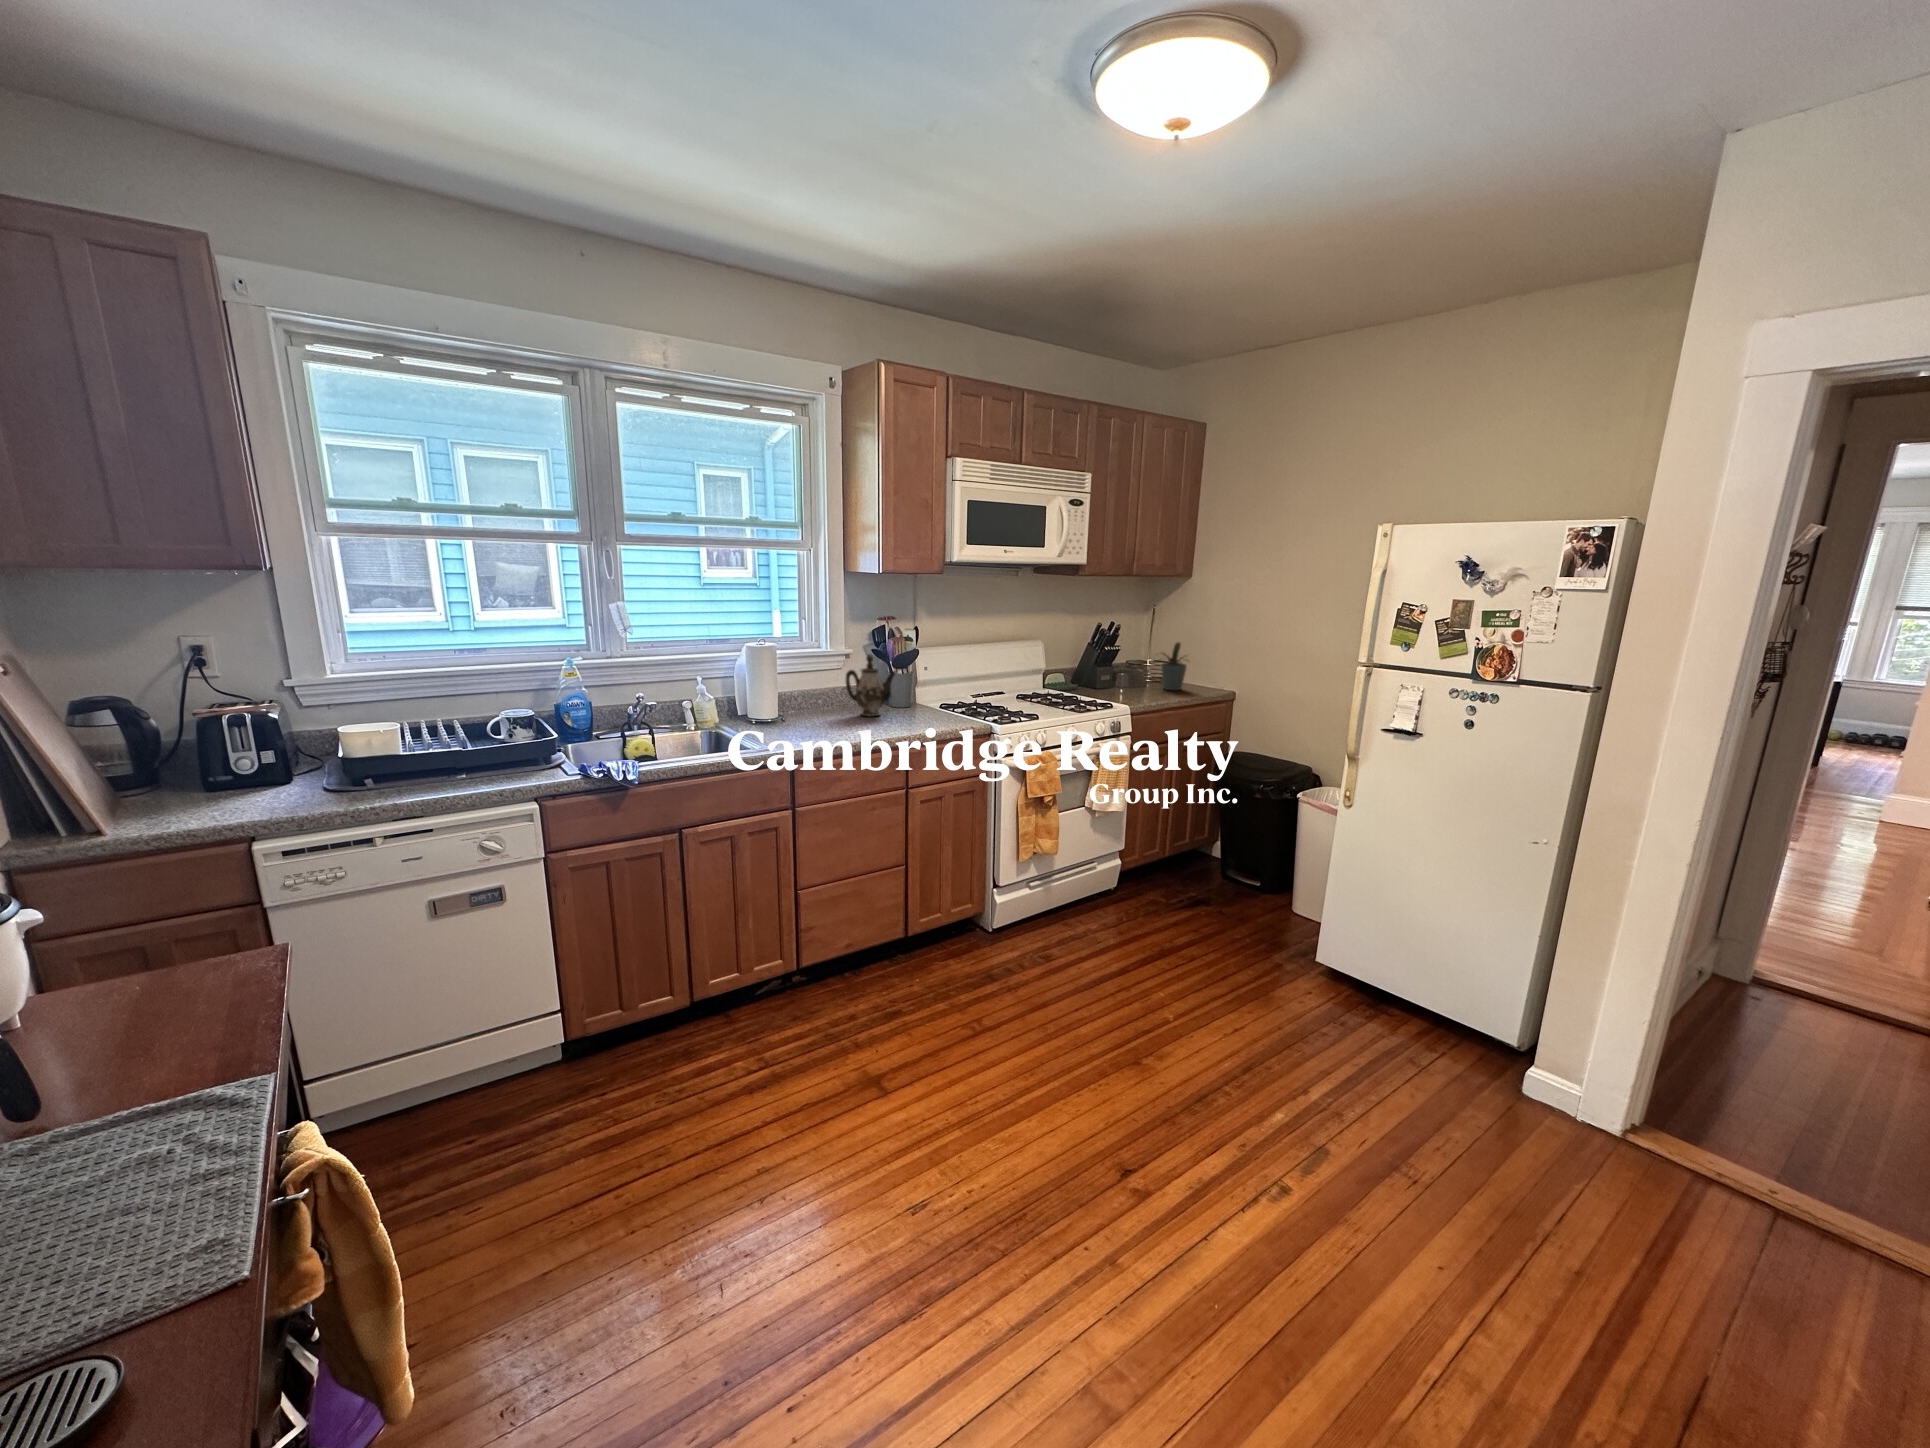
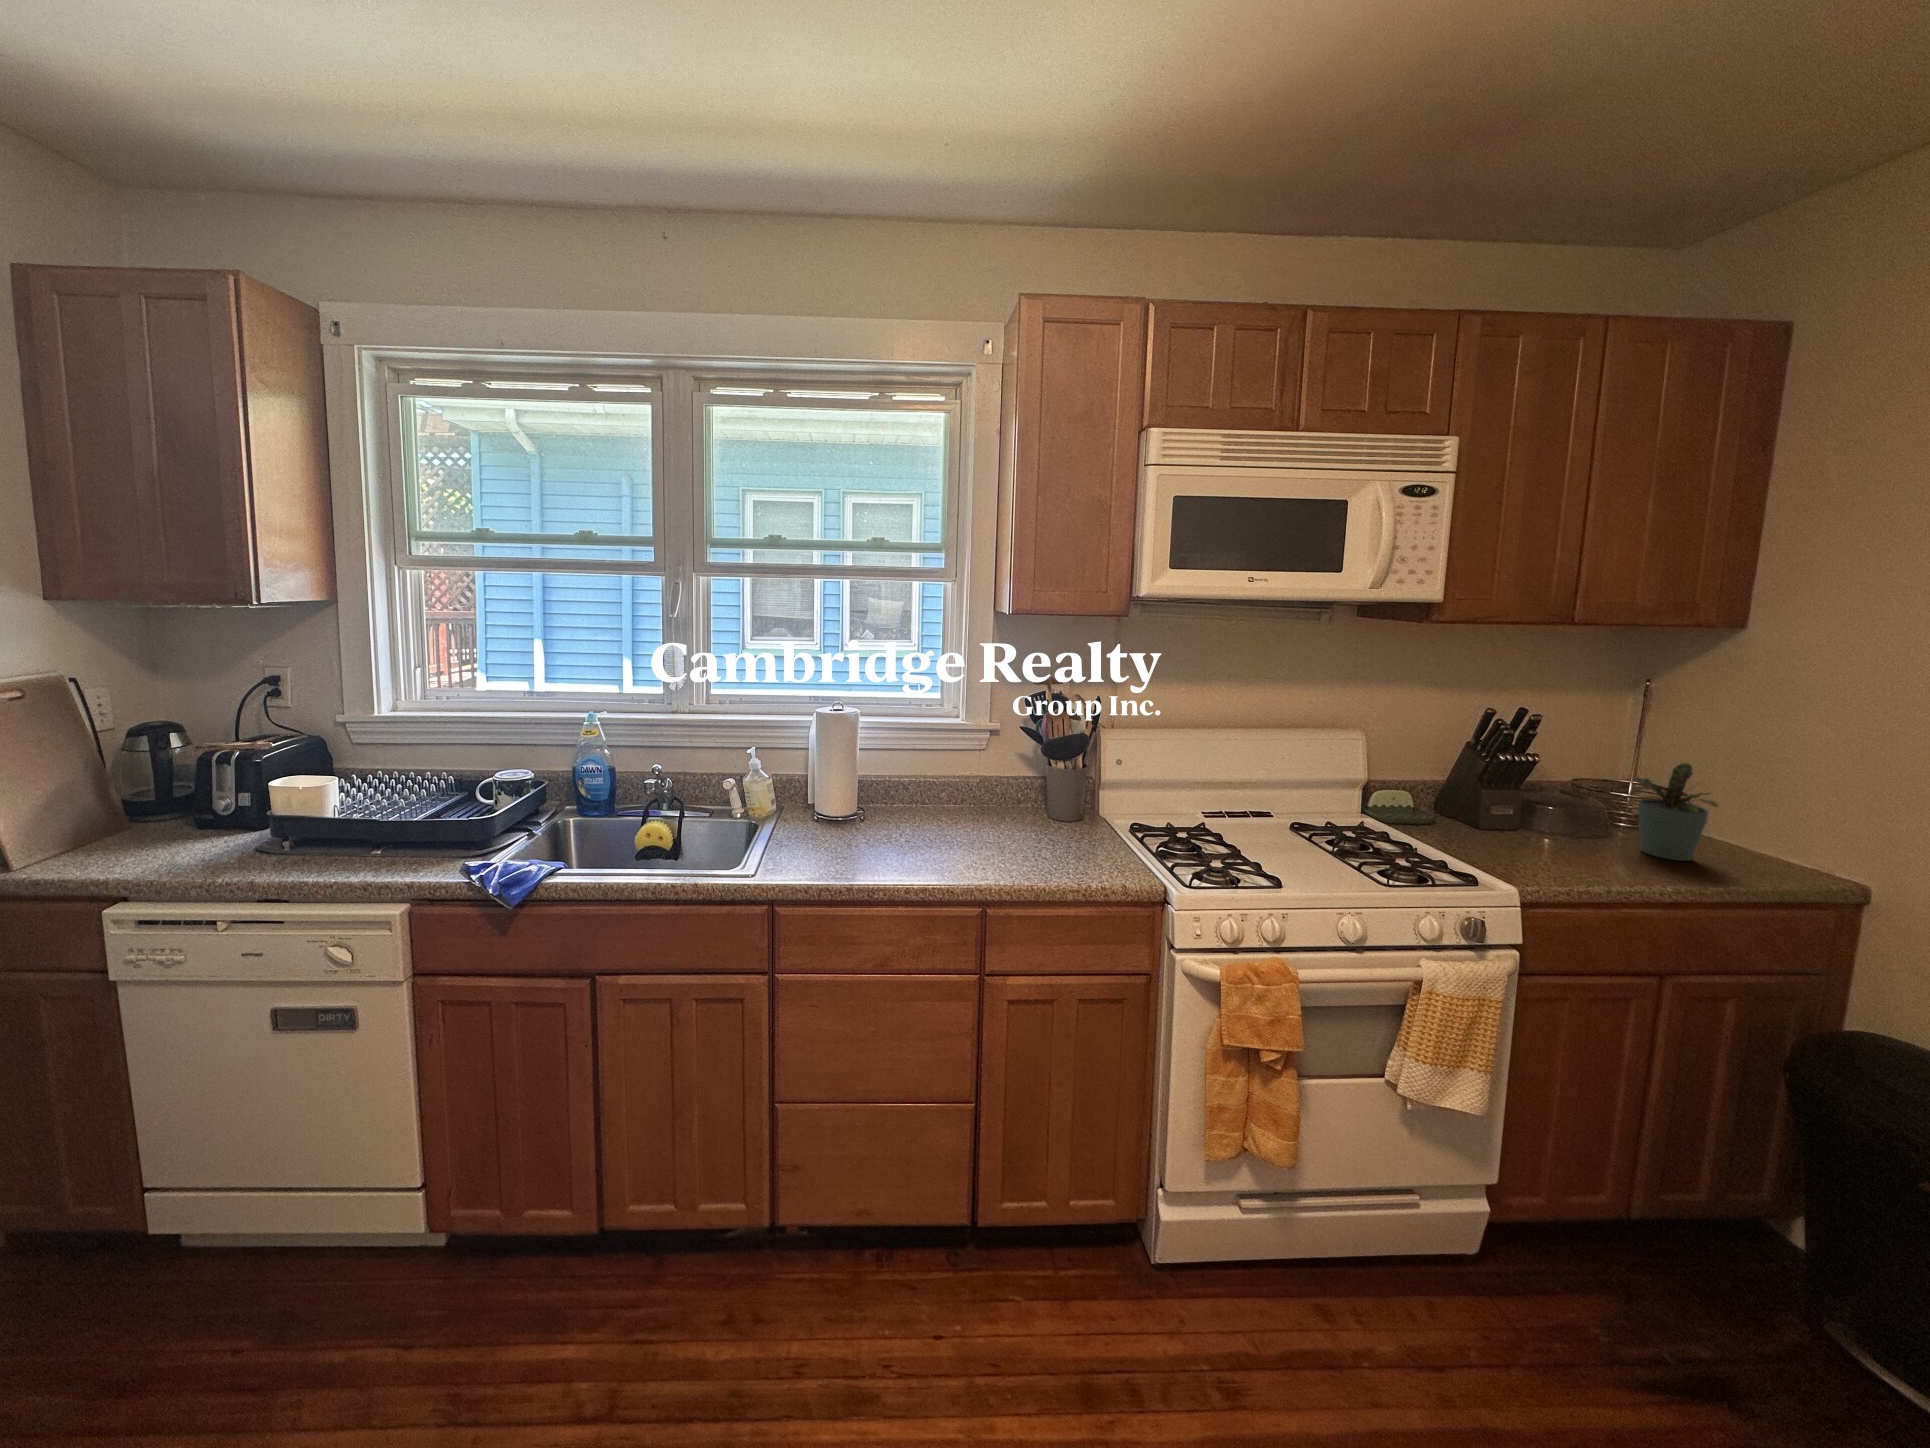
teapot: present [846,654,896,717] -> none [960,736,1035,832]

